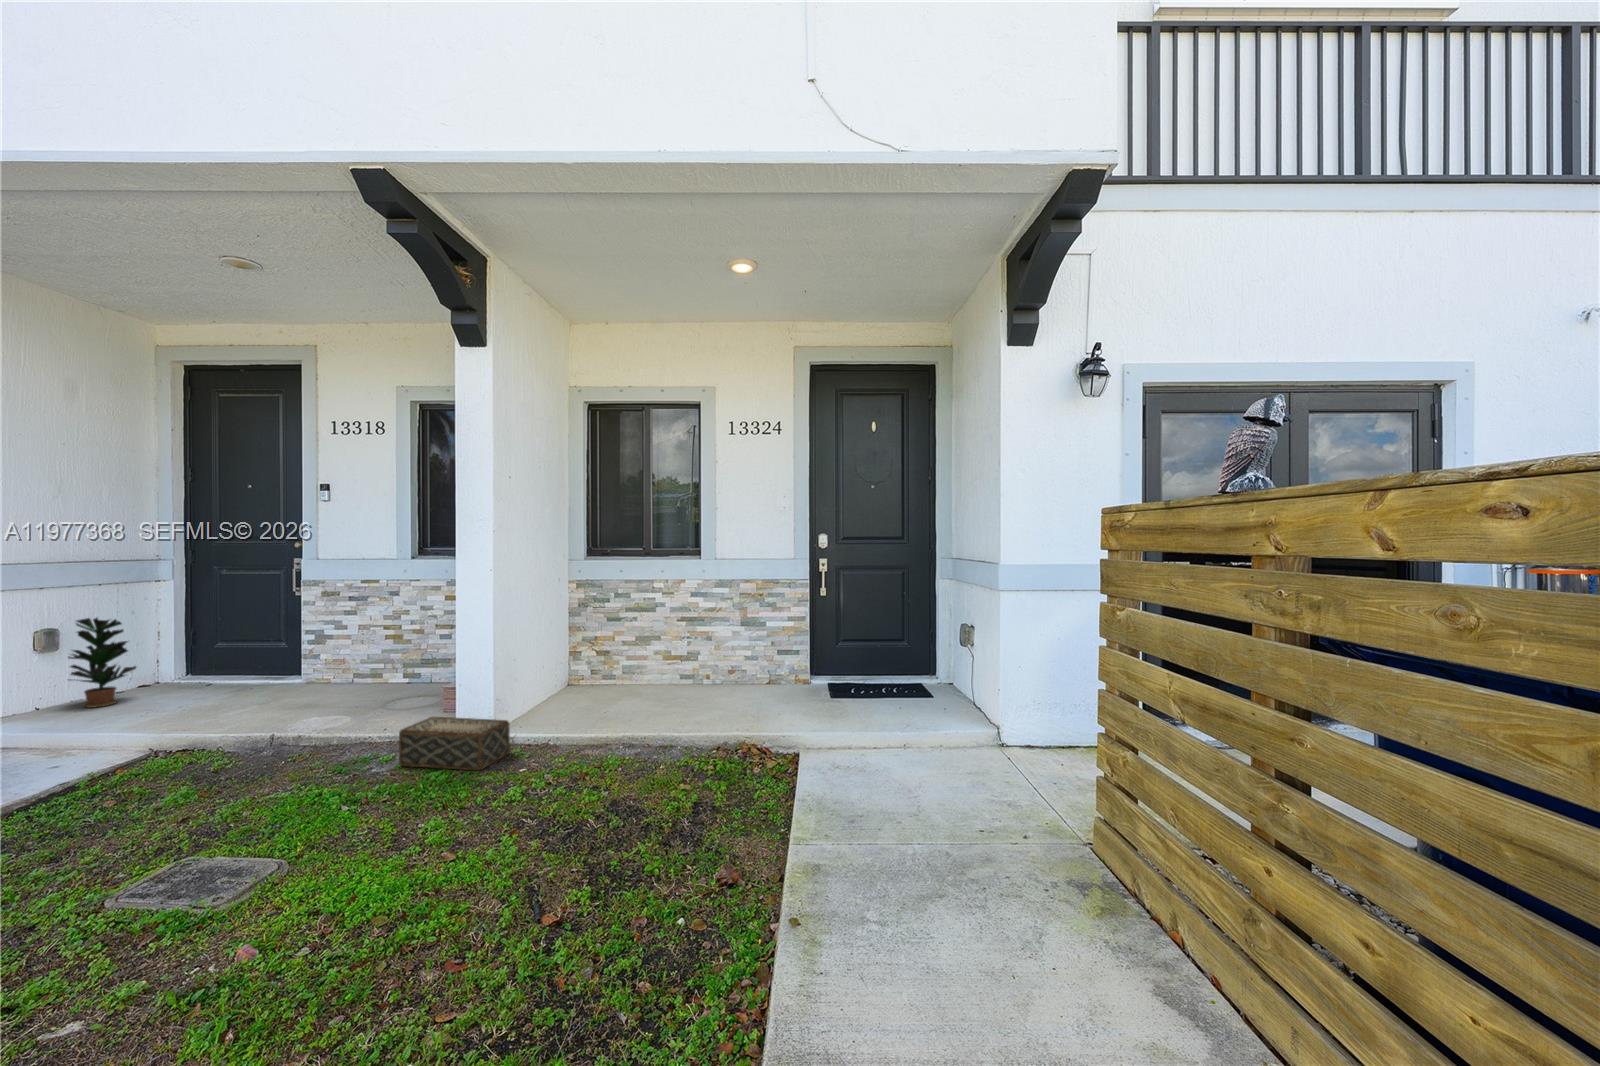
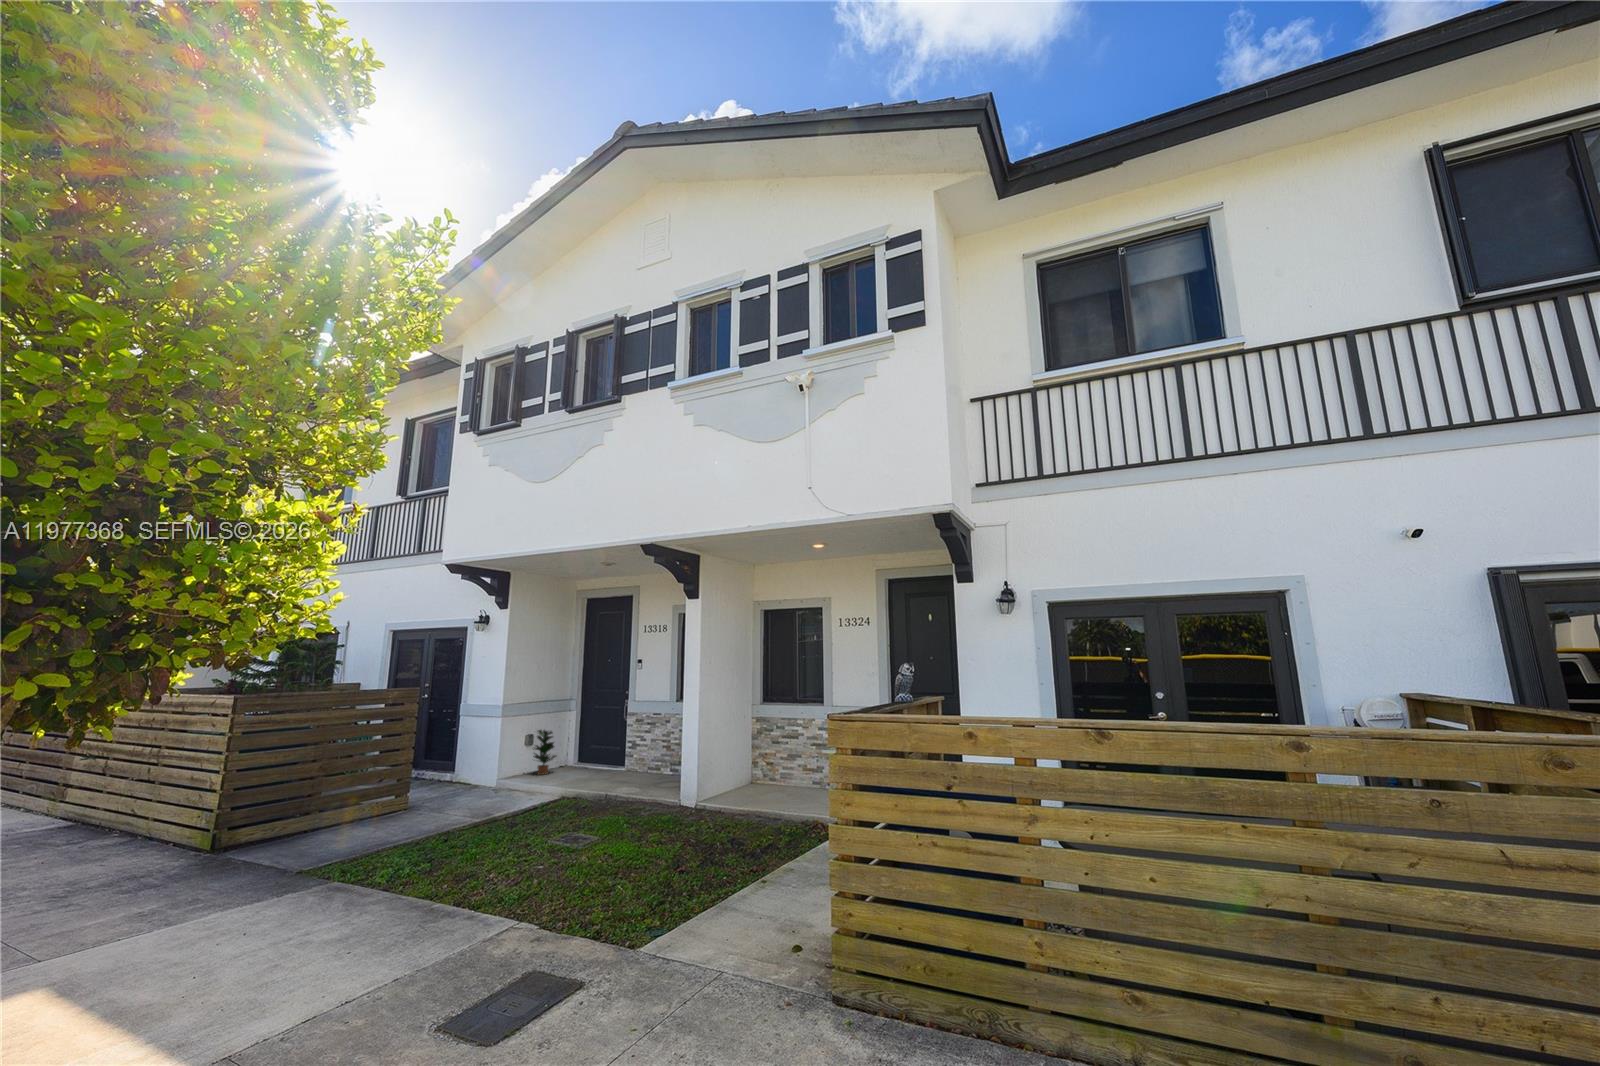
woven basket: present [399,717,510,770] -> none [654,789,704,817]

